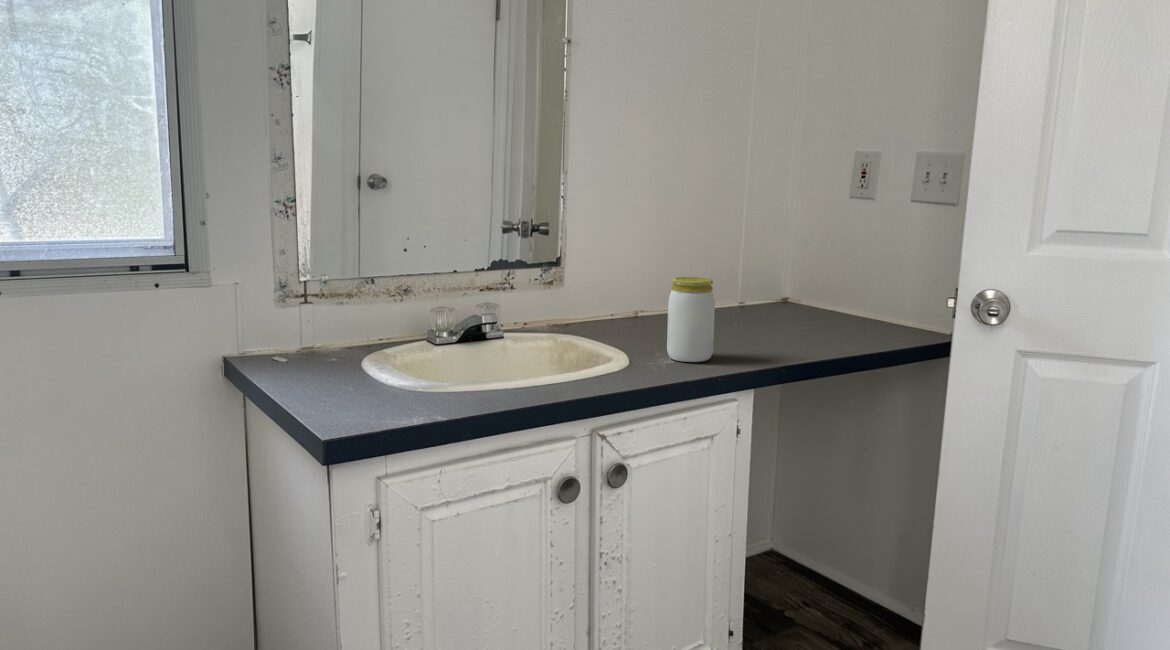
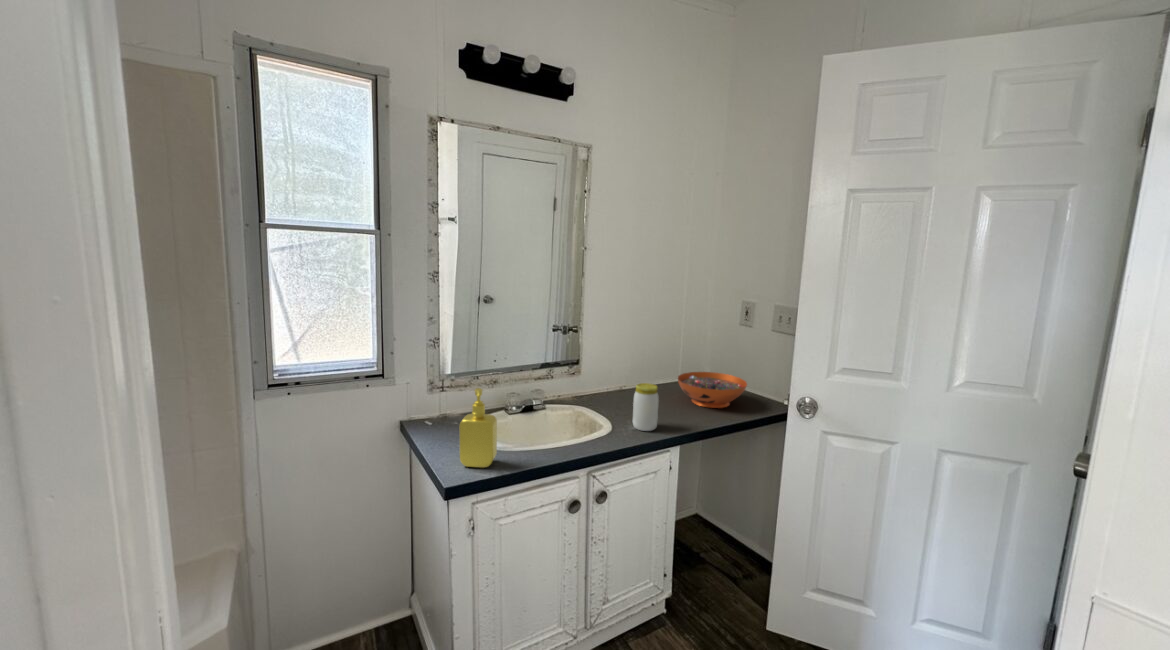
soap dispenser: none [346,257,419,410] -> present [460,388,497,468]
decorative bowl: none [740,279,867,334] -> present [678,372,747,408]

